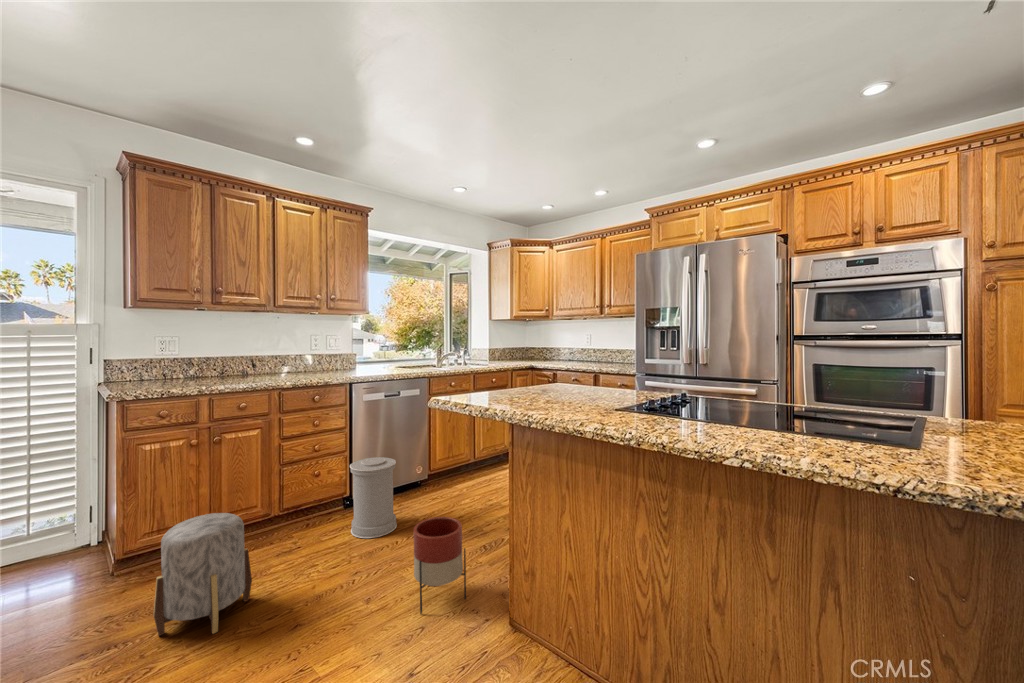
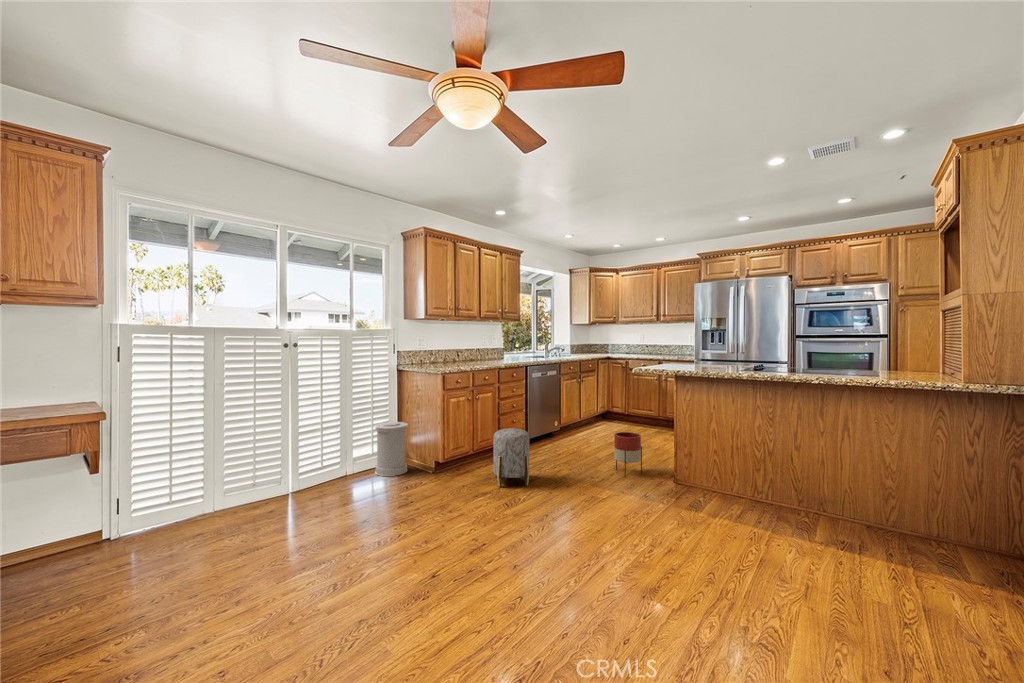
trash can: present [350,457,397,538] -> present [375,422,407,476]

